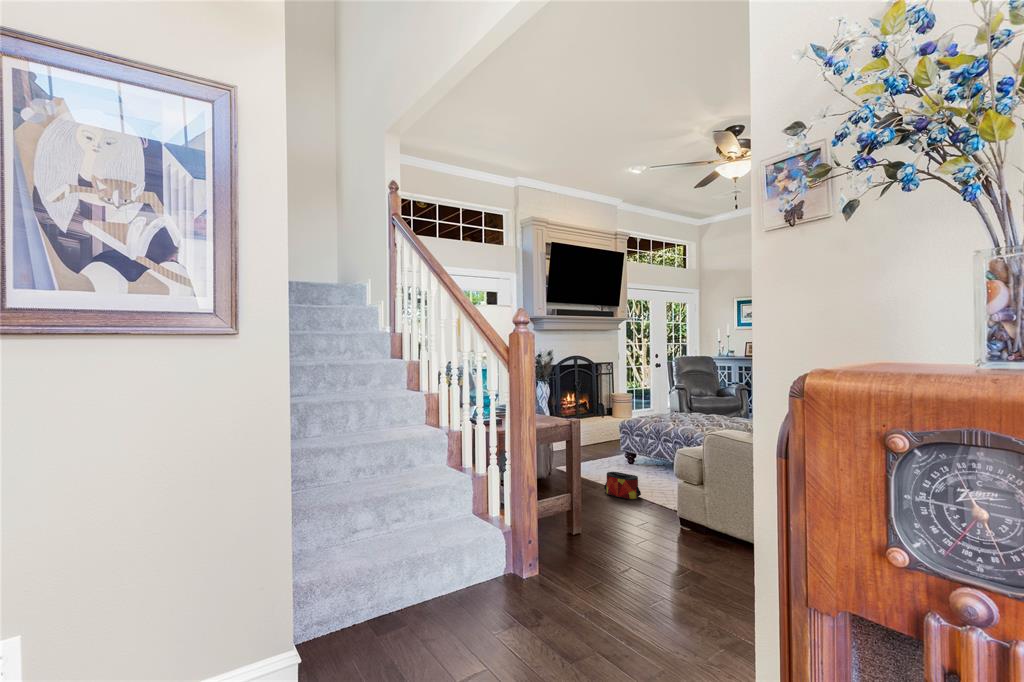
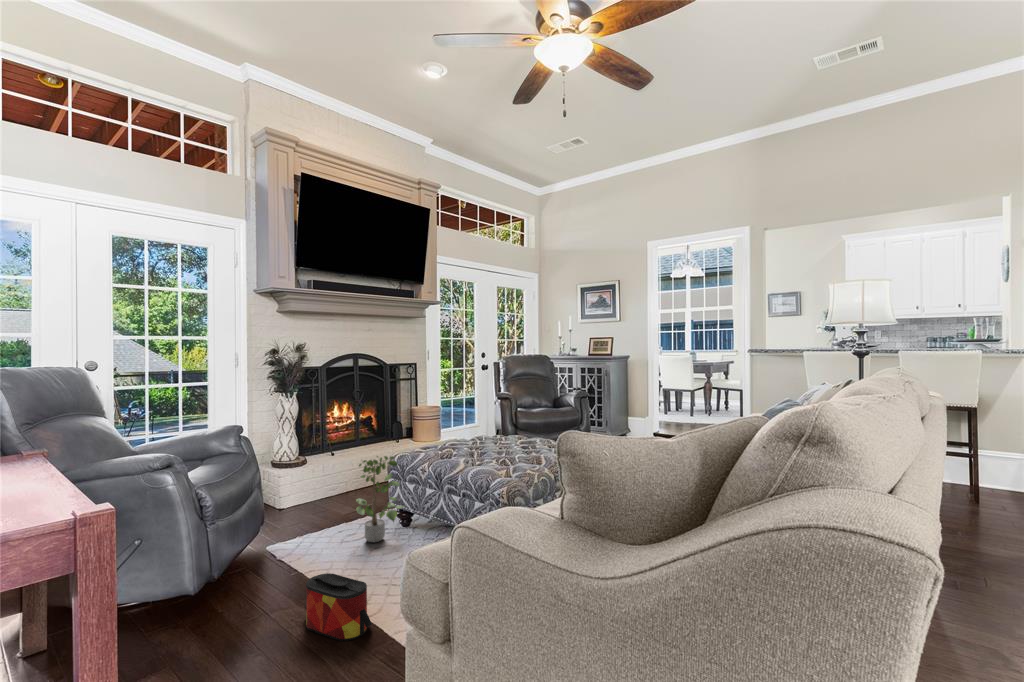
potted plant: none [606,419,636,469] -> present [356,456,405,542]

